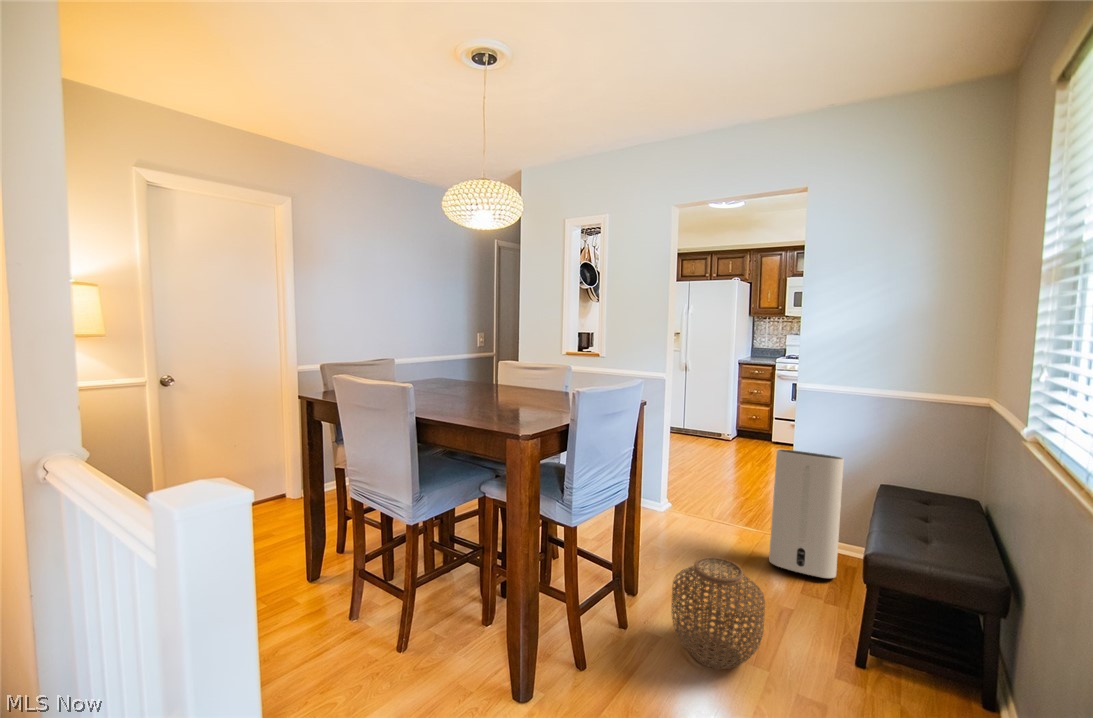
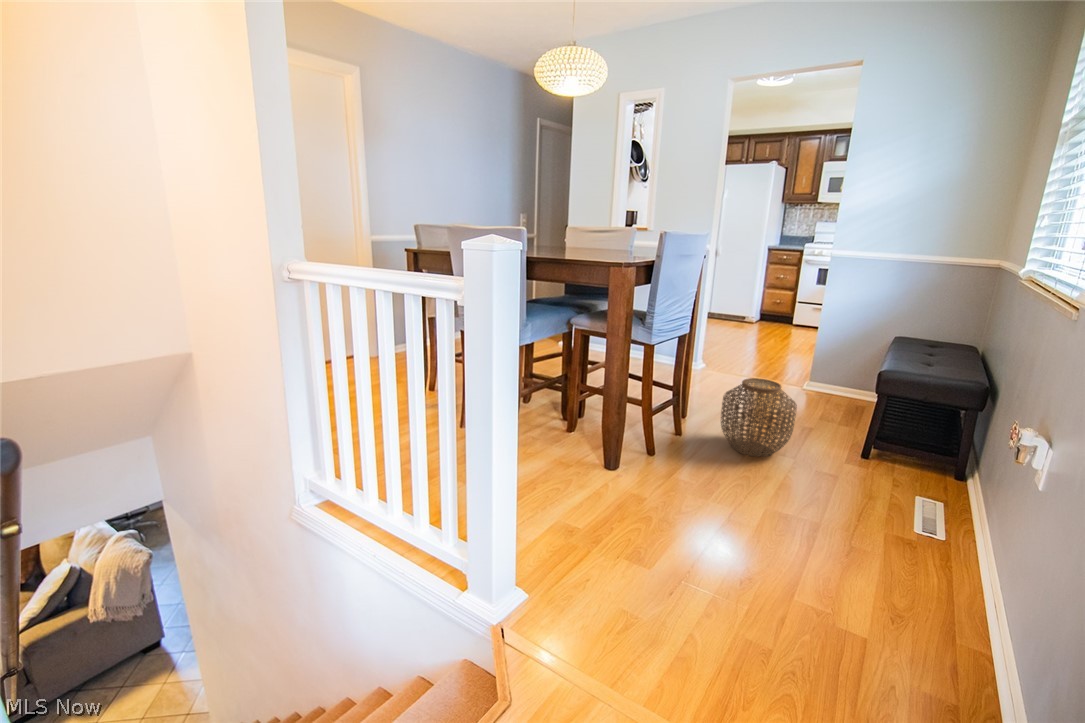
air purifier: present [769,449,844,578] -> none [793,308,867,410]

